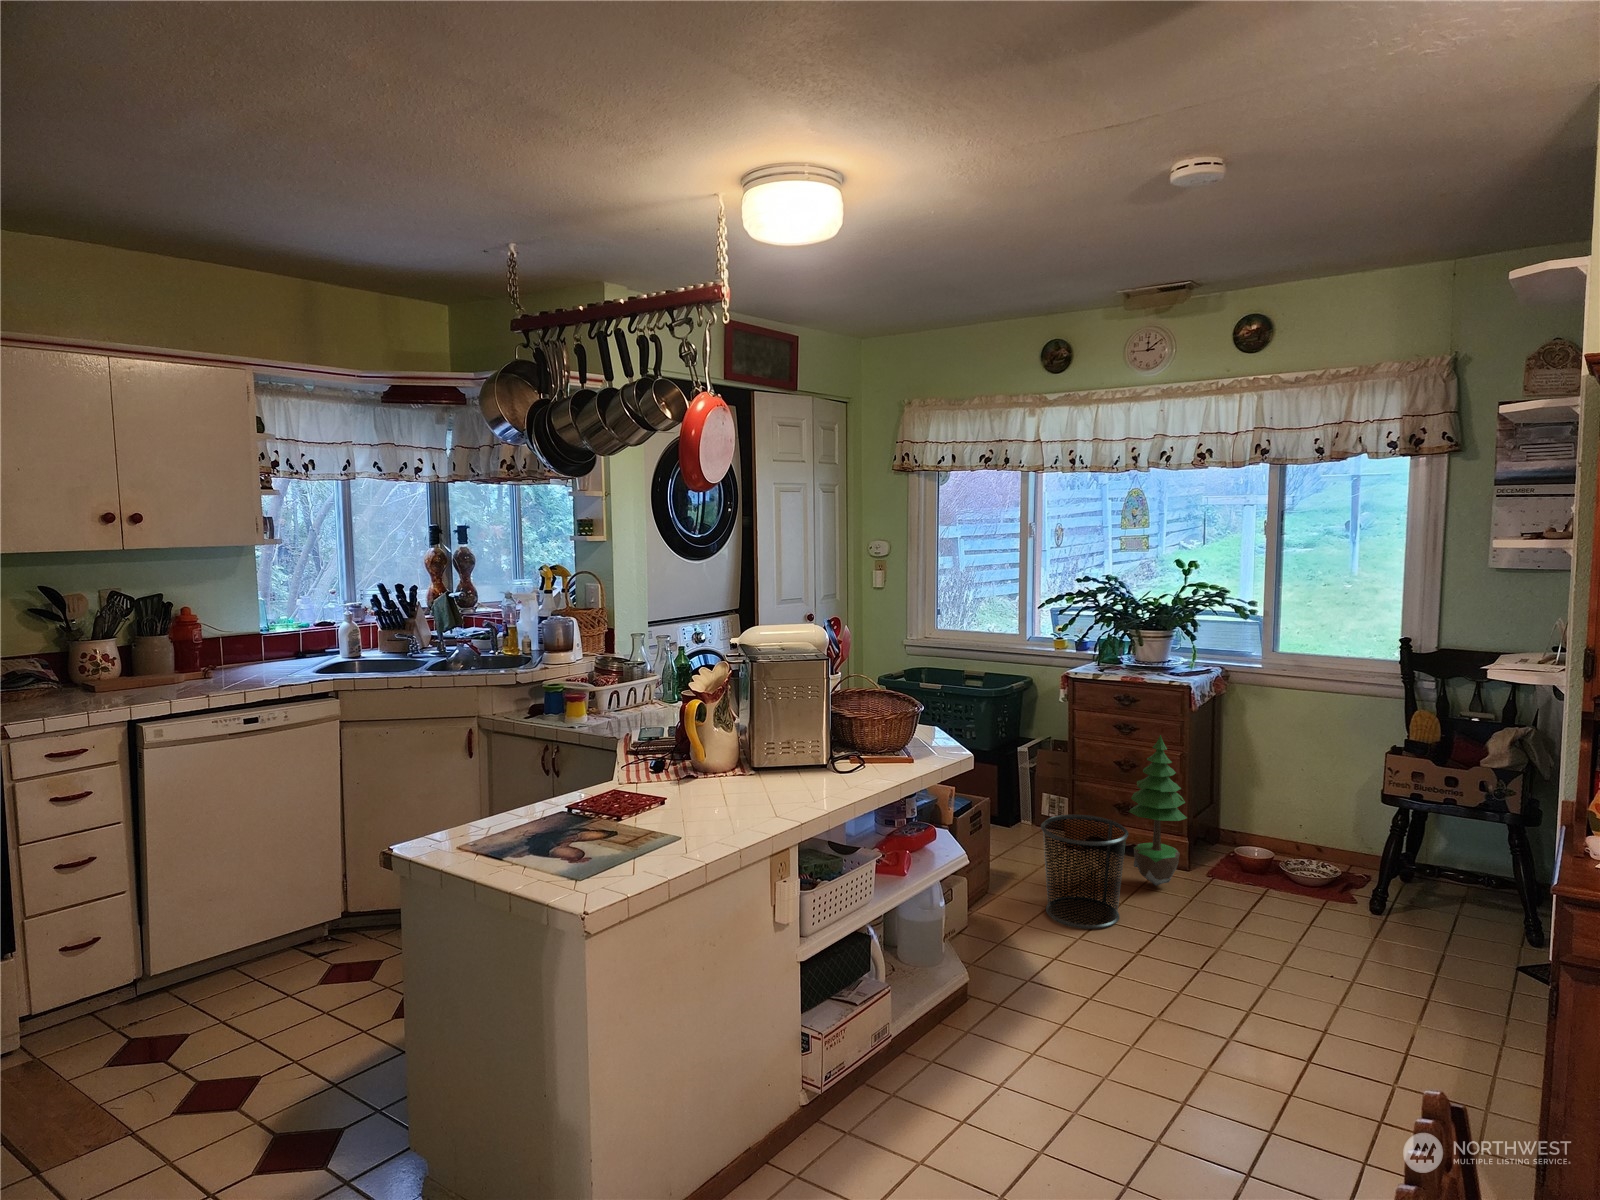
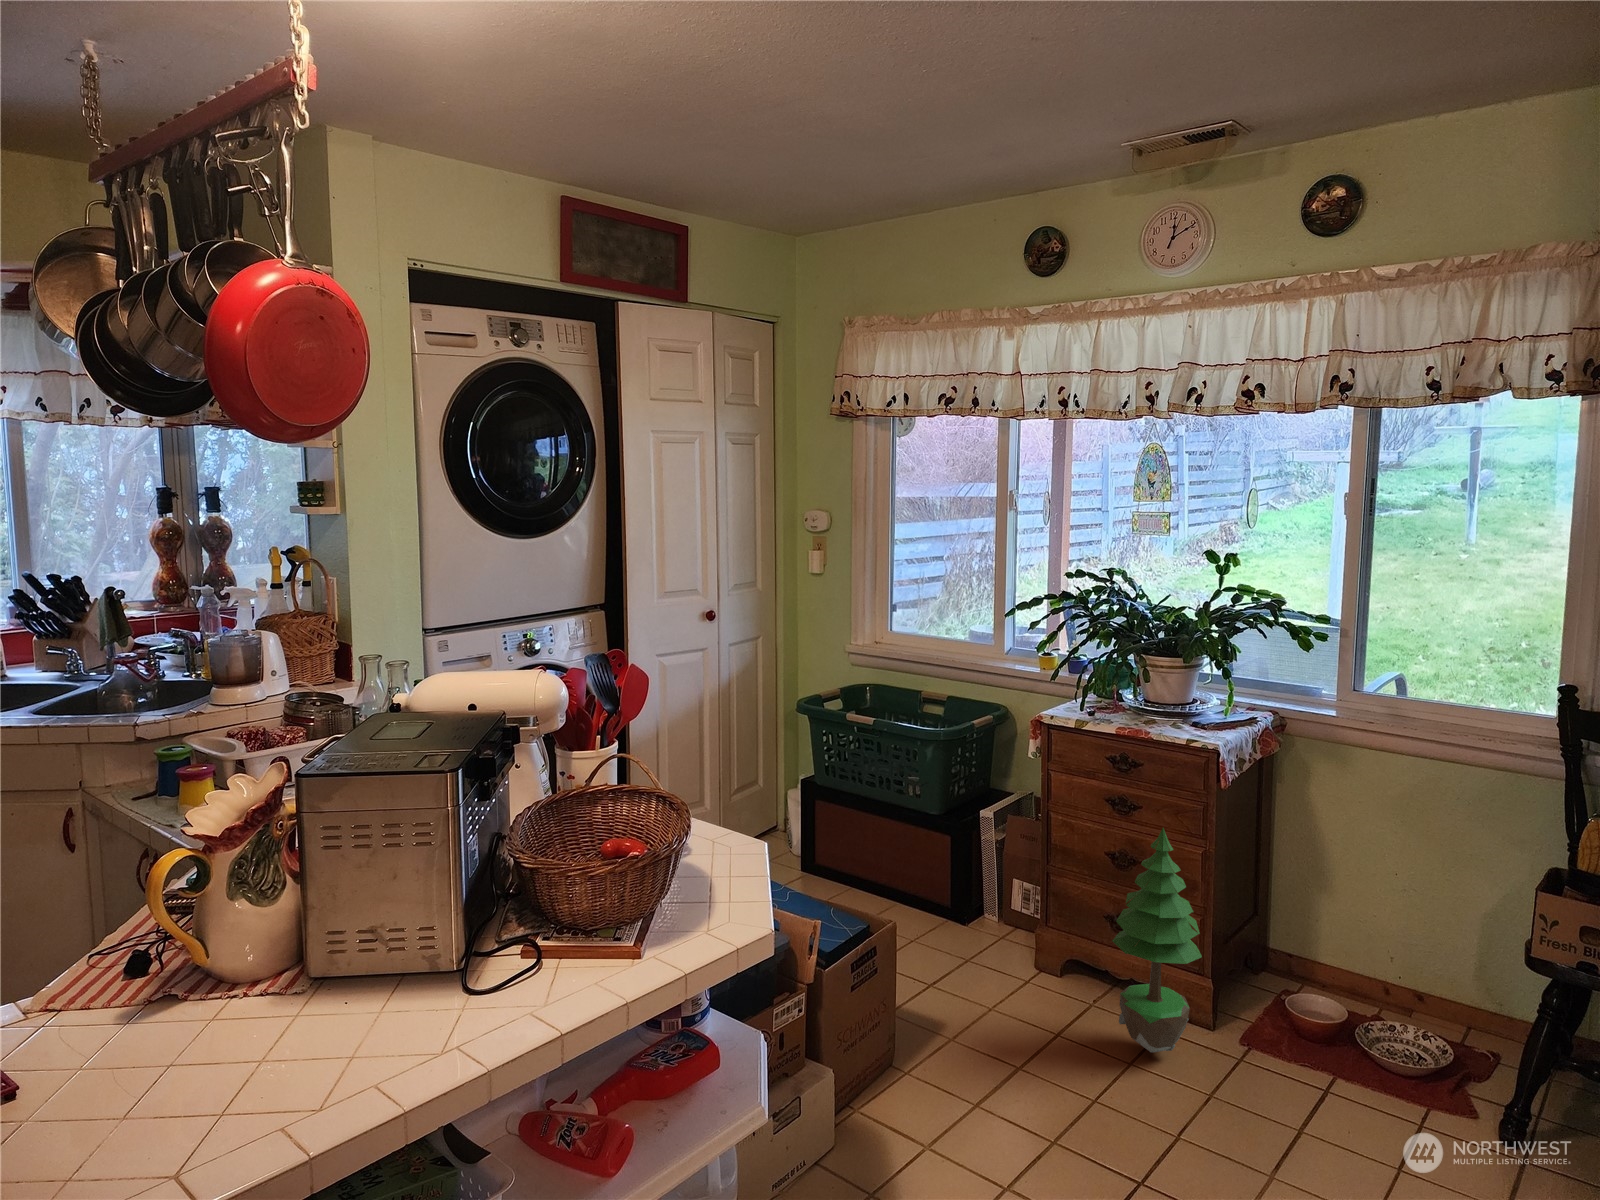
waste bin: present [1041,814,1128,929] -> none [963,948,1098,1142]

